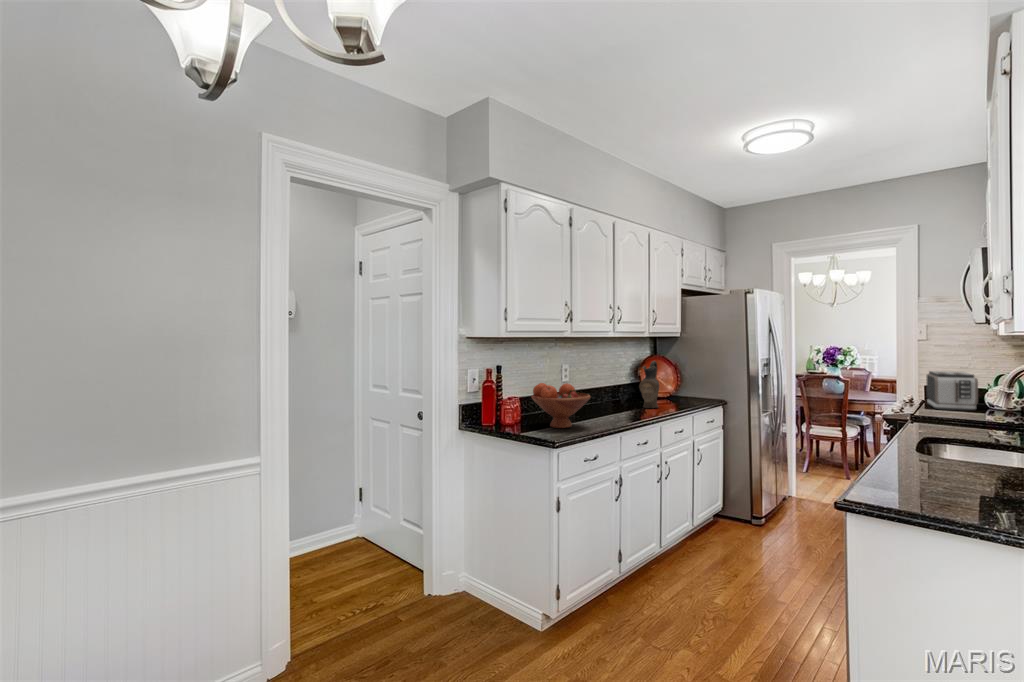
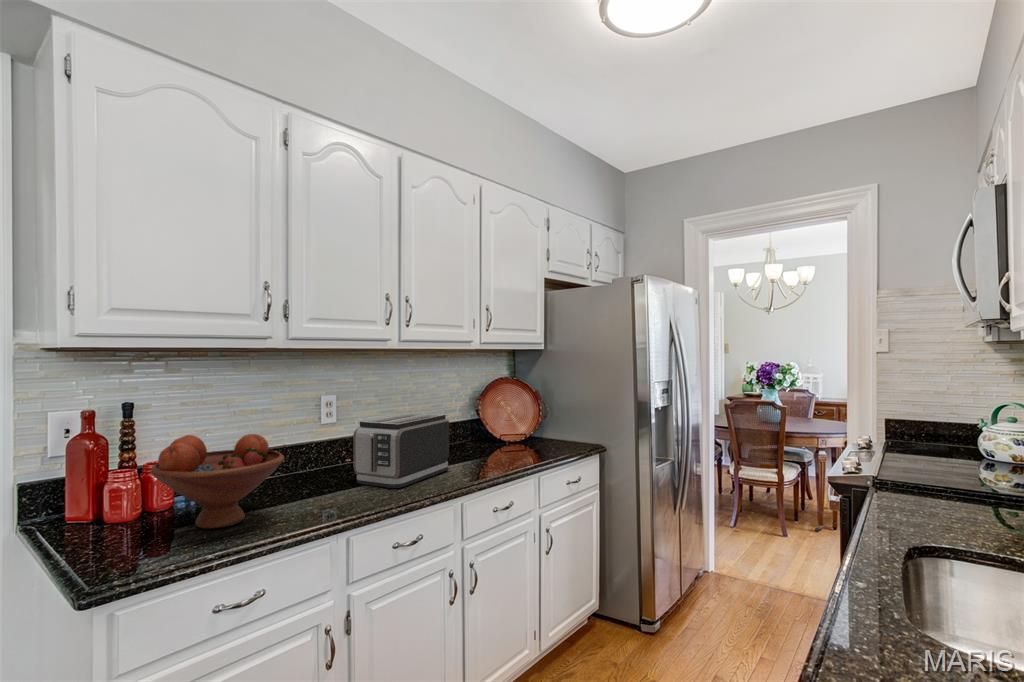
ceramic pitcher: present [639,361,659,408] -> none [457,386,490,462]
toaster: present [926,371,978,410] -> present [353,413,449,488]

